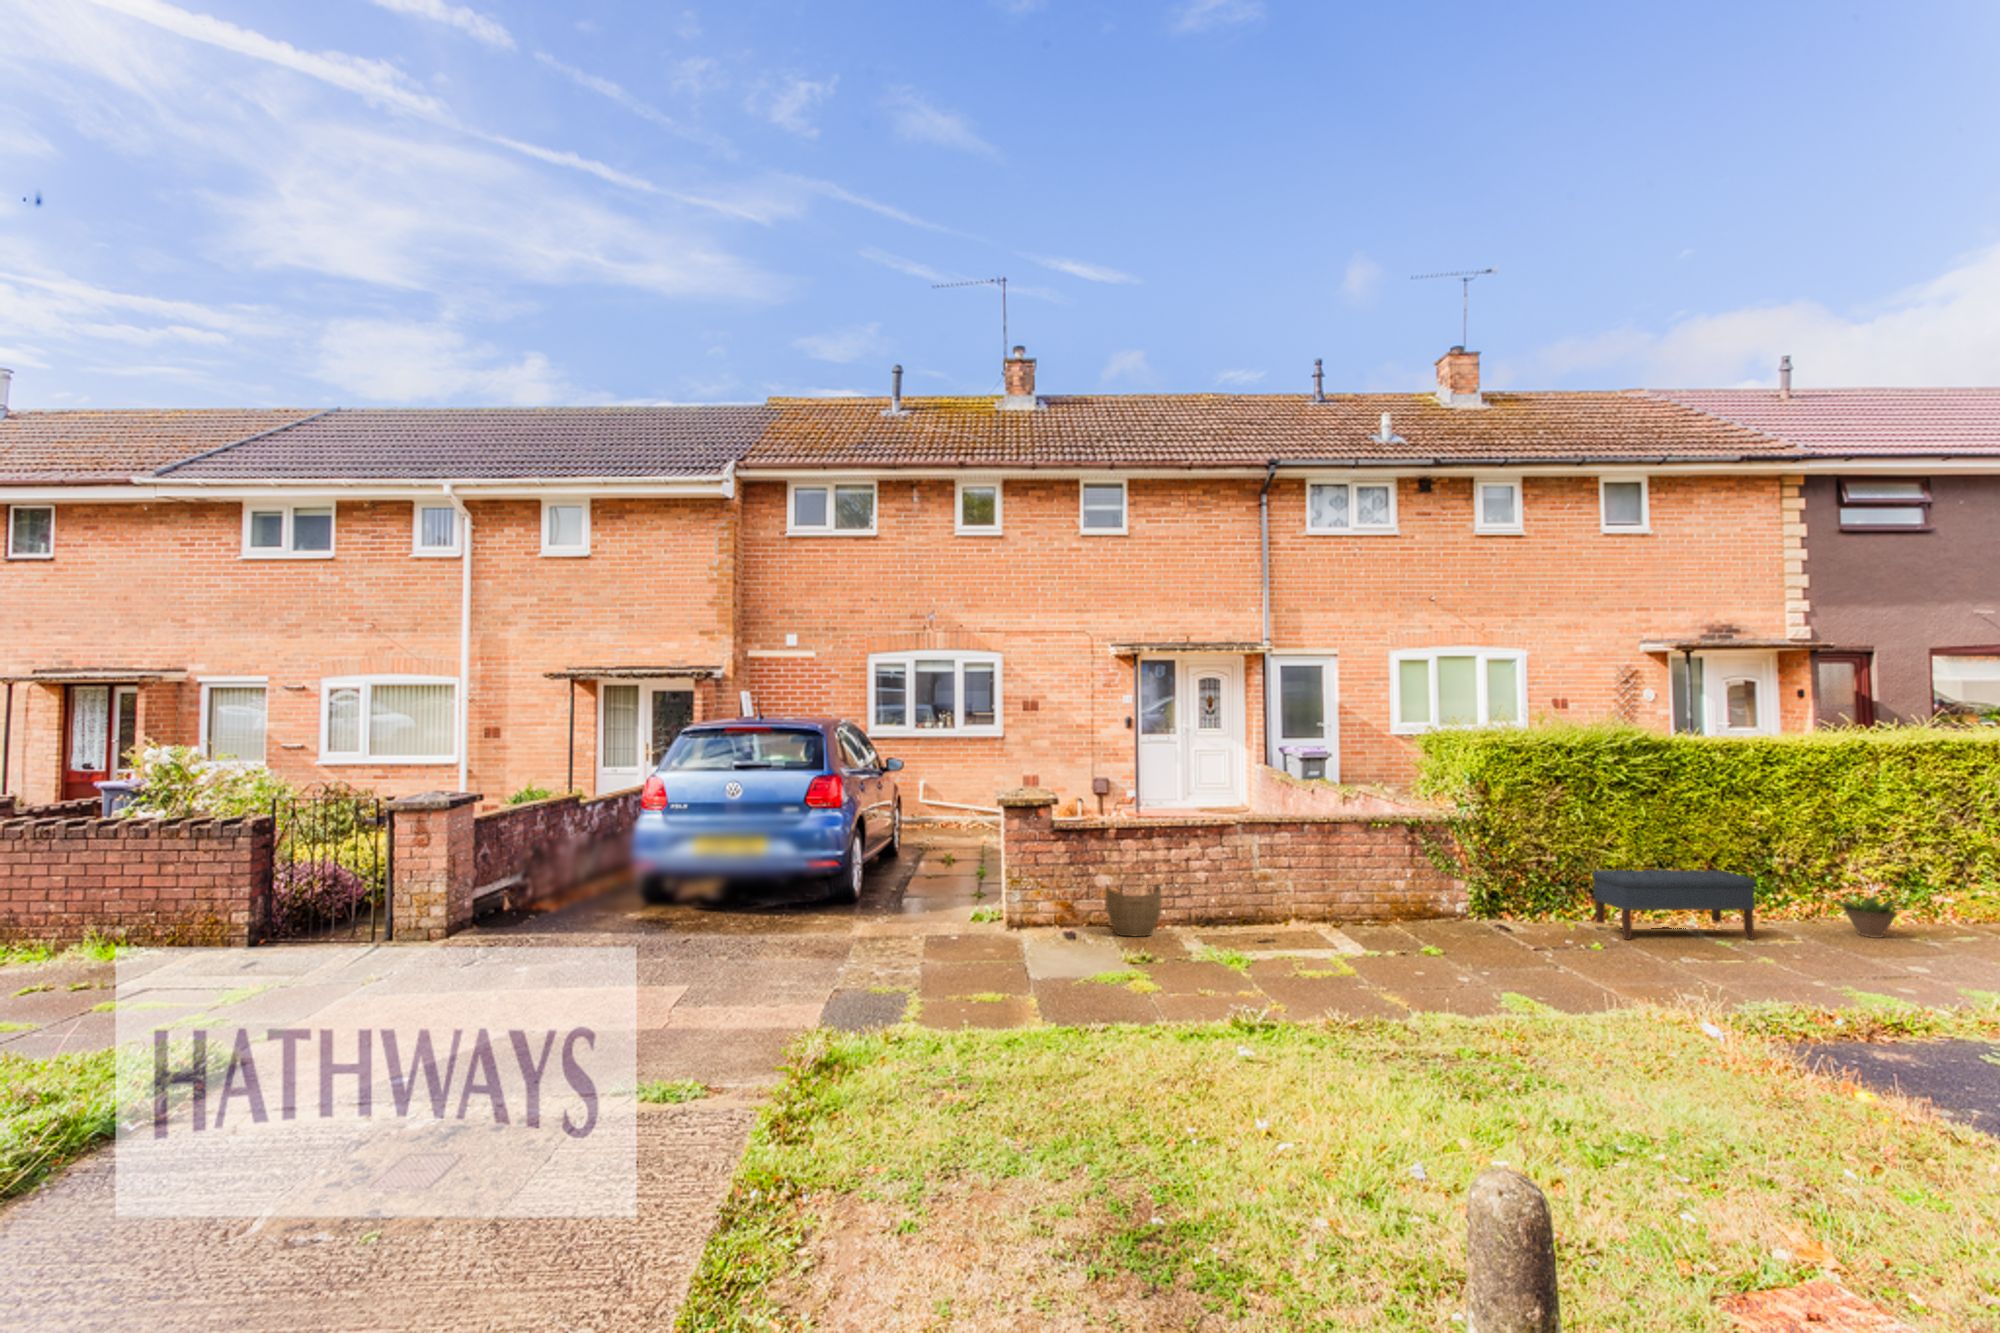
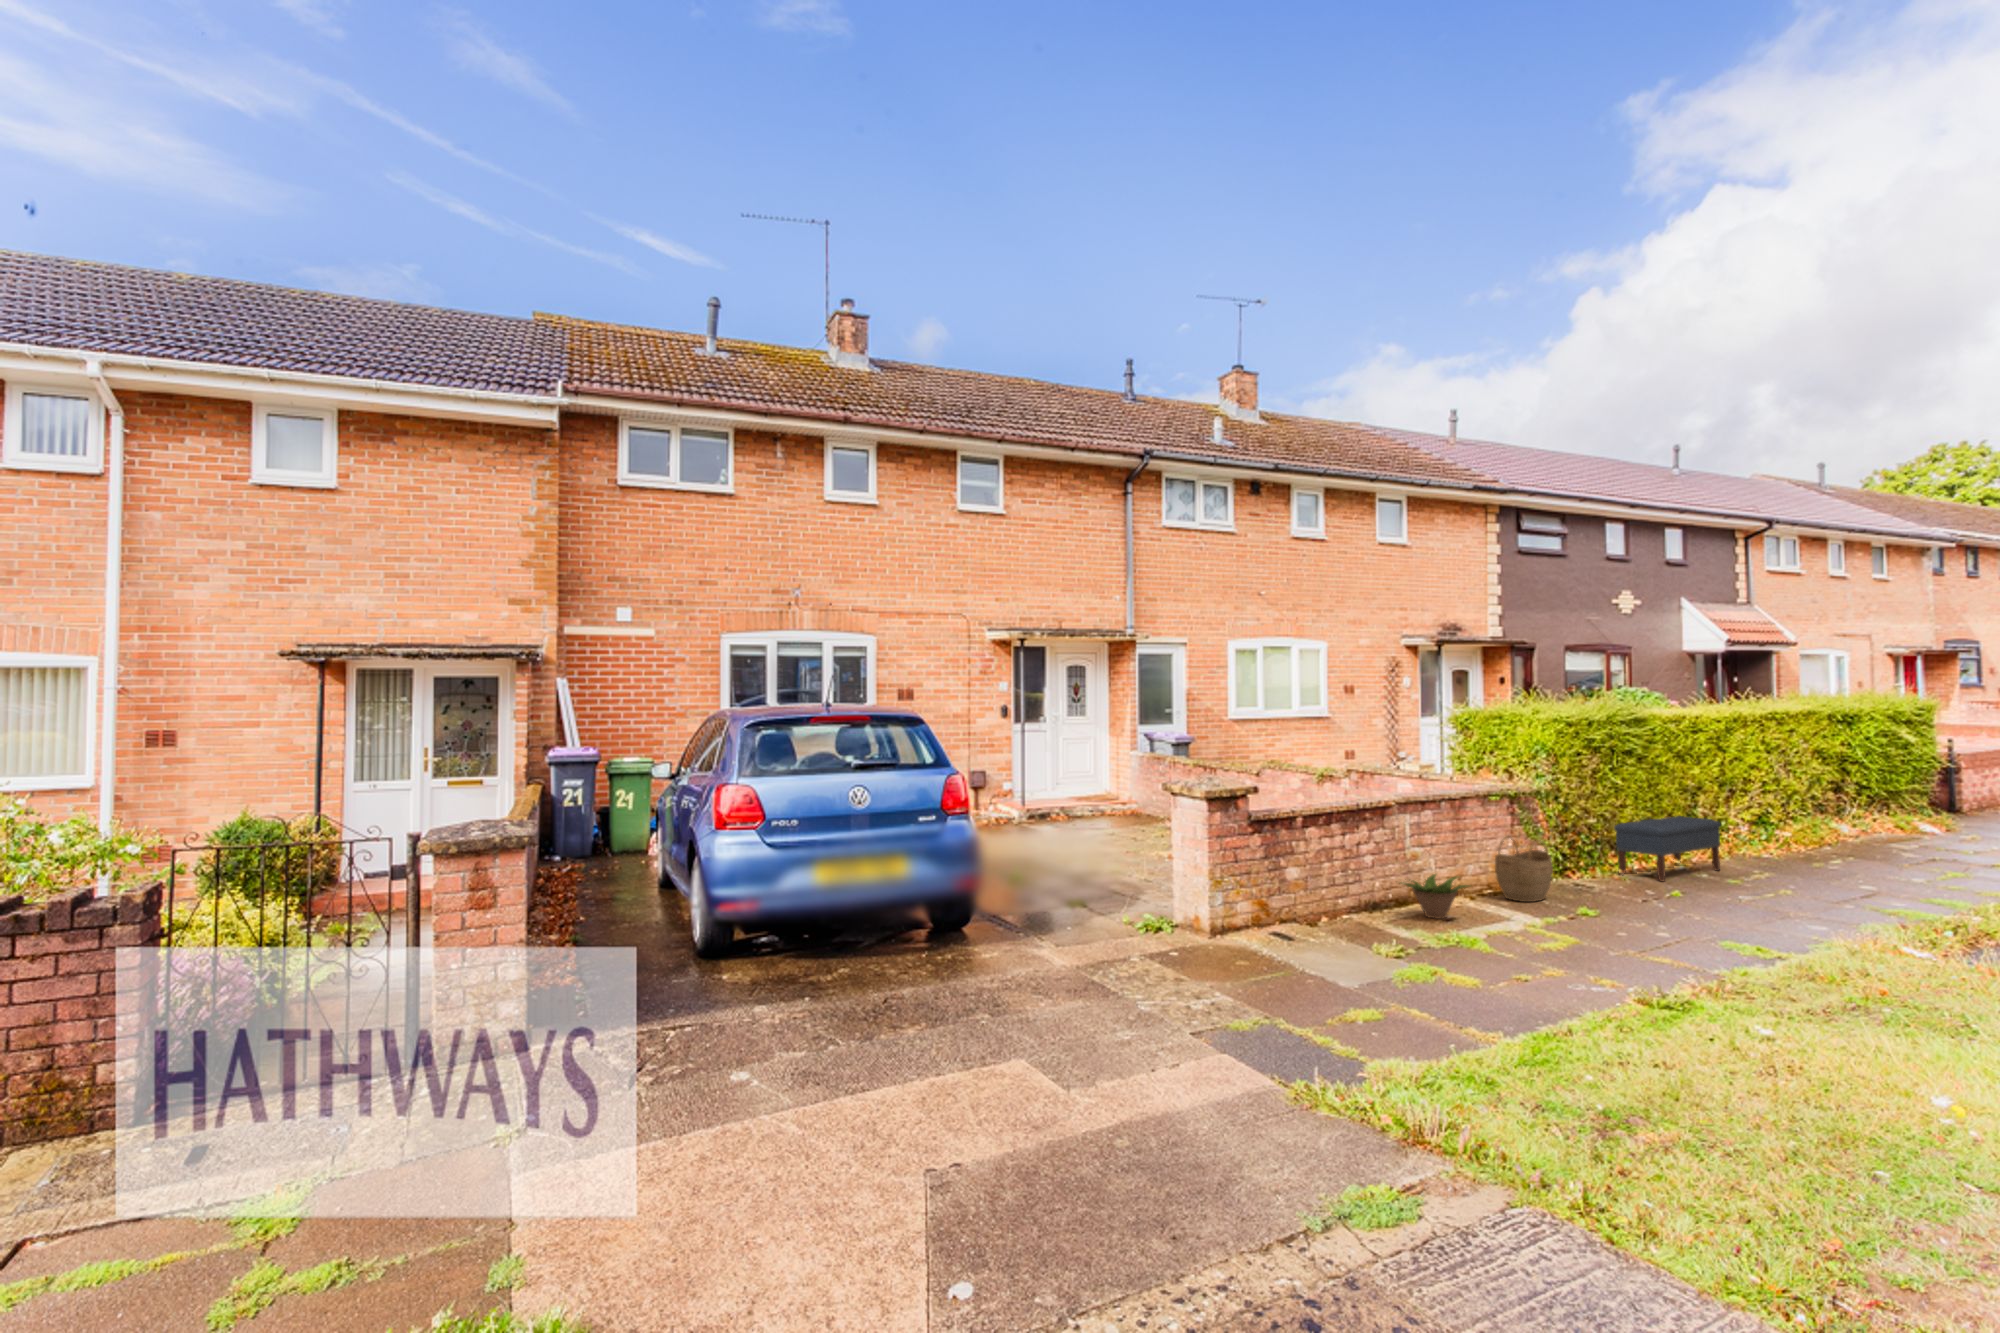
woven basket: present [1105,880,1162,937] -> present [1495,838,1553,902]
decorative plant: present [1833,896,1904,938] -> present [1402,874,1469,919]

